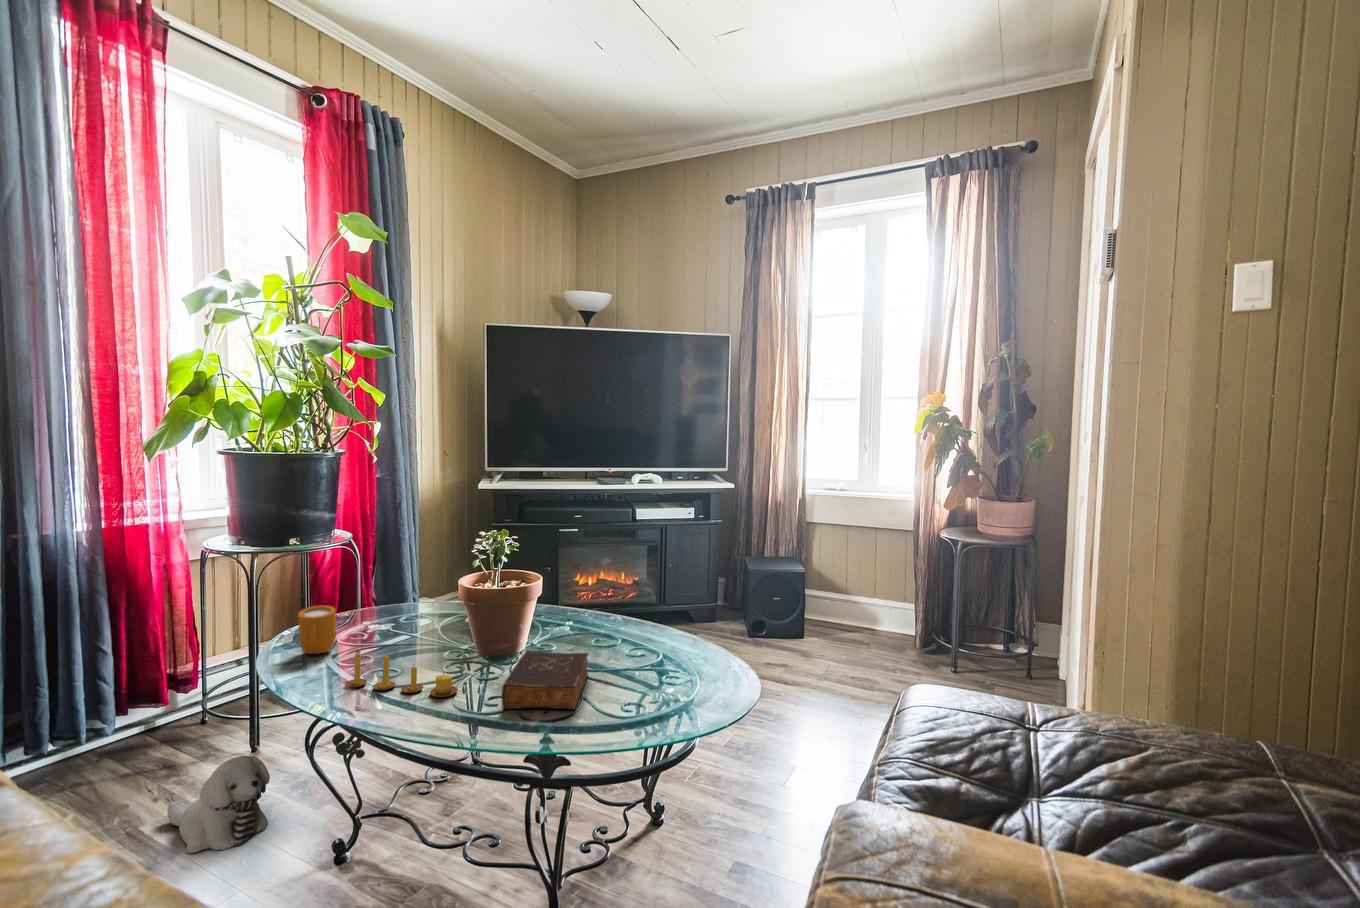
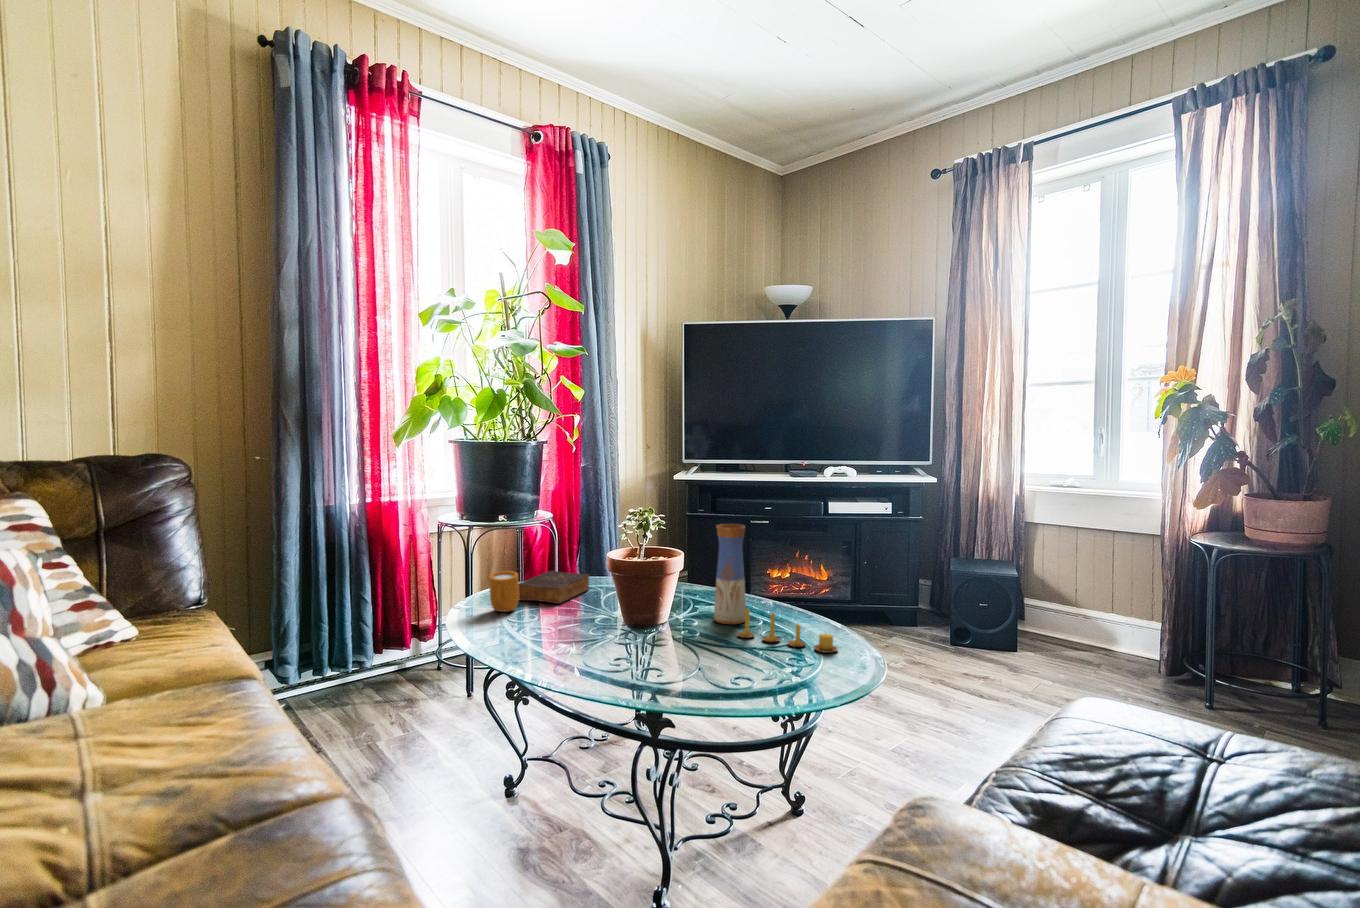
vase: none [564,541,598,644] -> present [714,524,746,624]
candle: present [345,650,458,697] -> present [737,609,838,653]
book: present [502,651,588,710] -> present [519,571,589,604]
plush toy: present [167,755,270,853] -> none [402,693,472,768]

